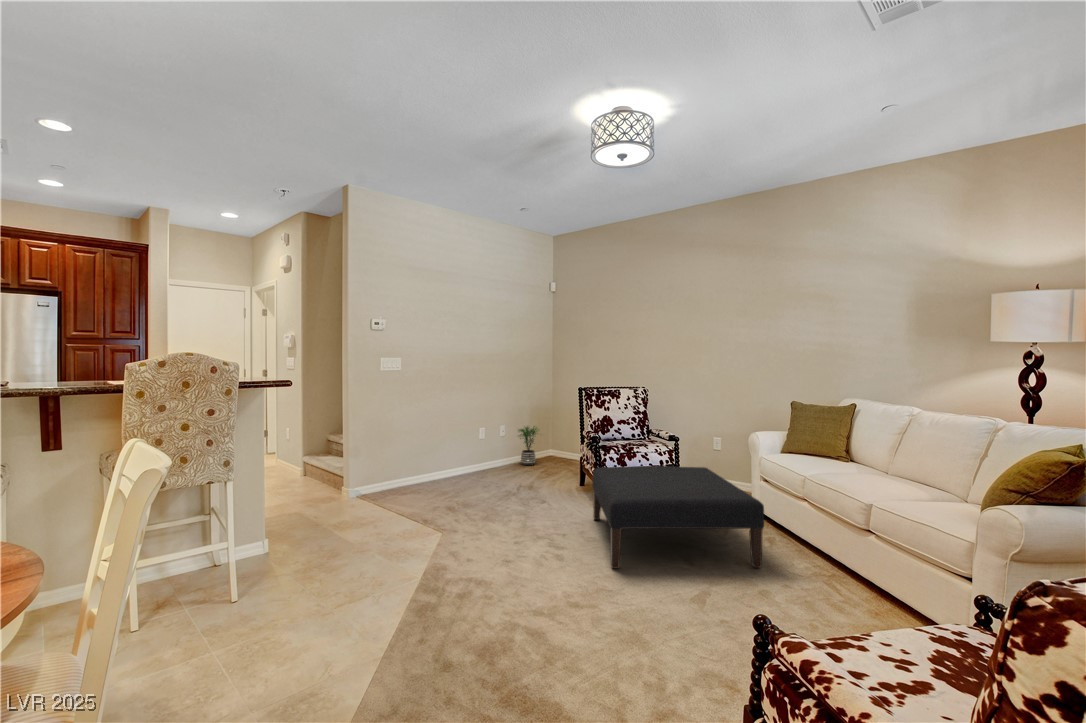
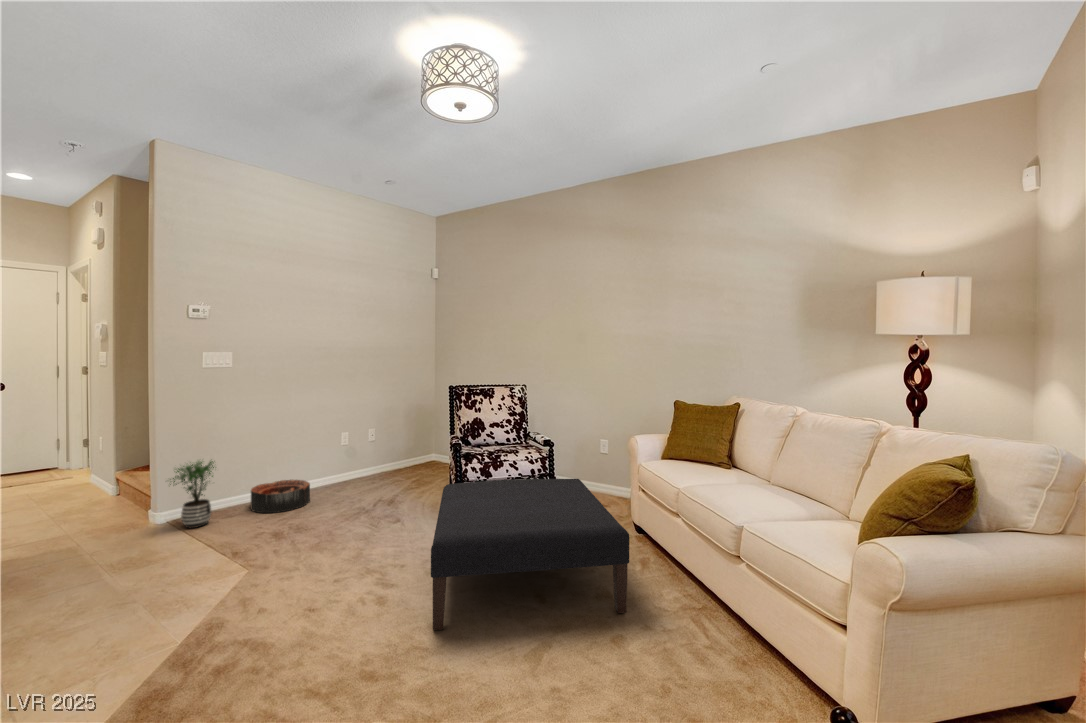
potted plant: present [518,426,538,466] -> present [170,461,214,528]
basket: none [423,466,466,491] -> present [251,480,310,513]

